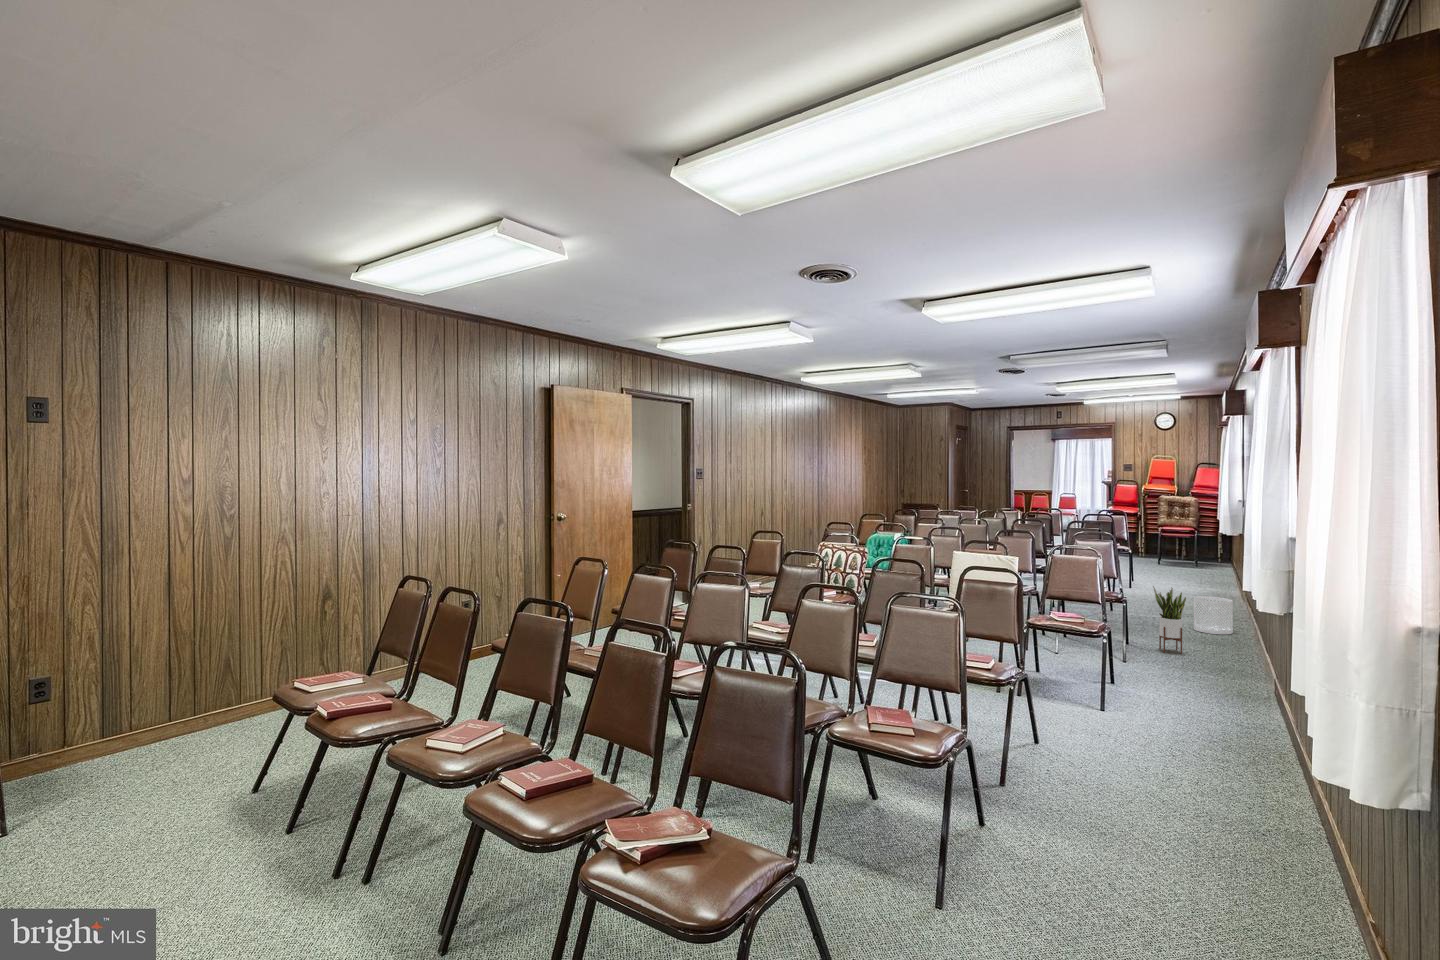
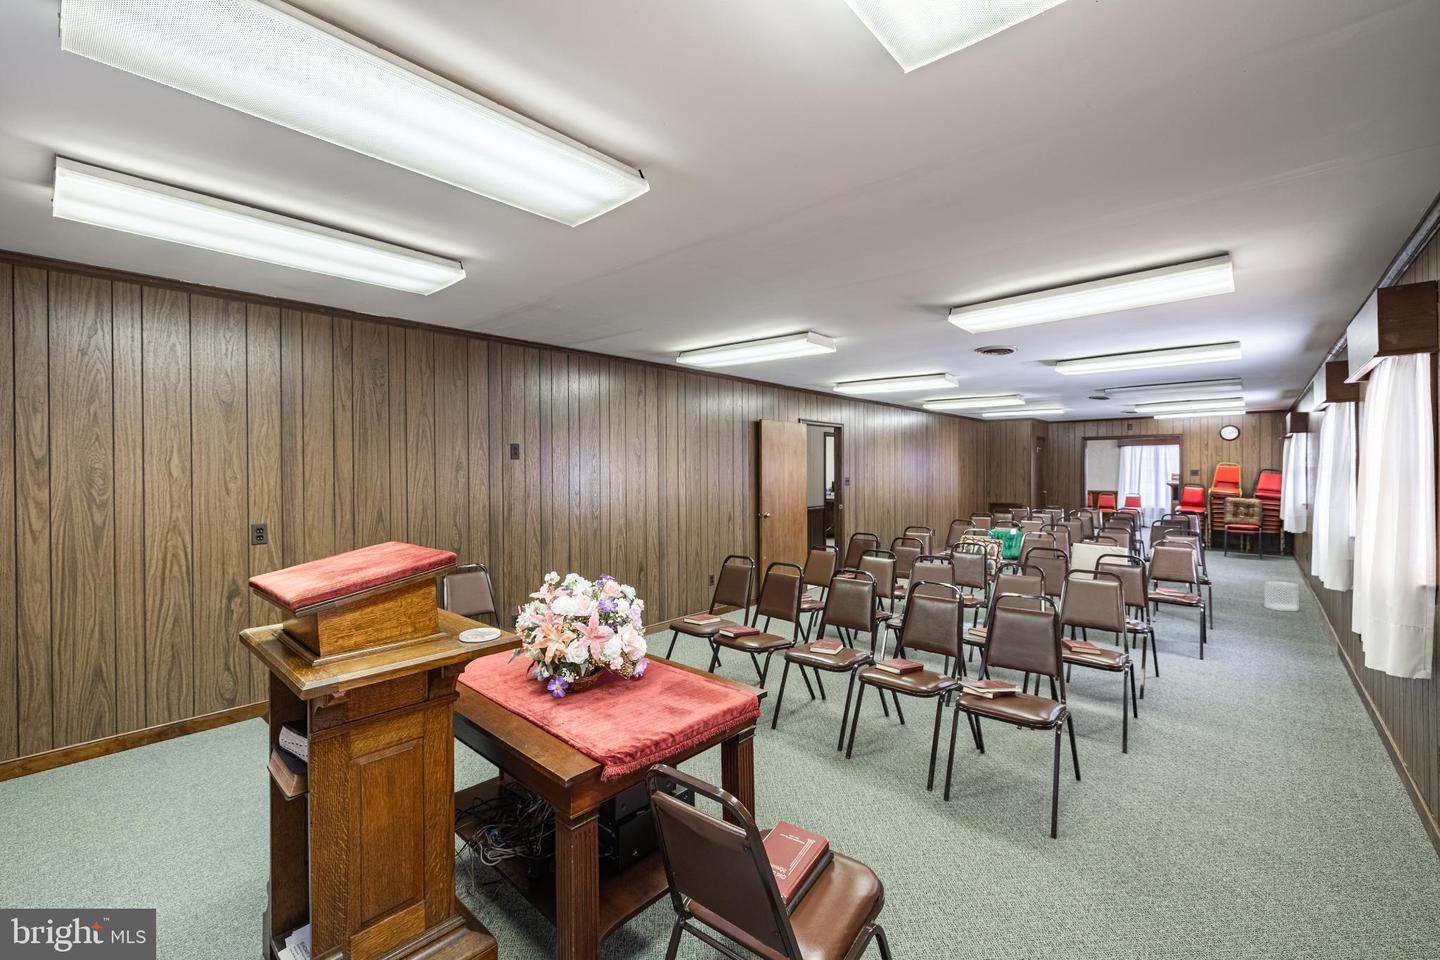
potted plant: present [1153,586,1186,654] -> none [1233,572,1261,624]

